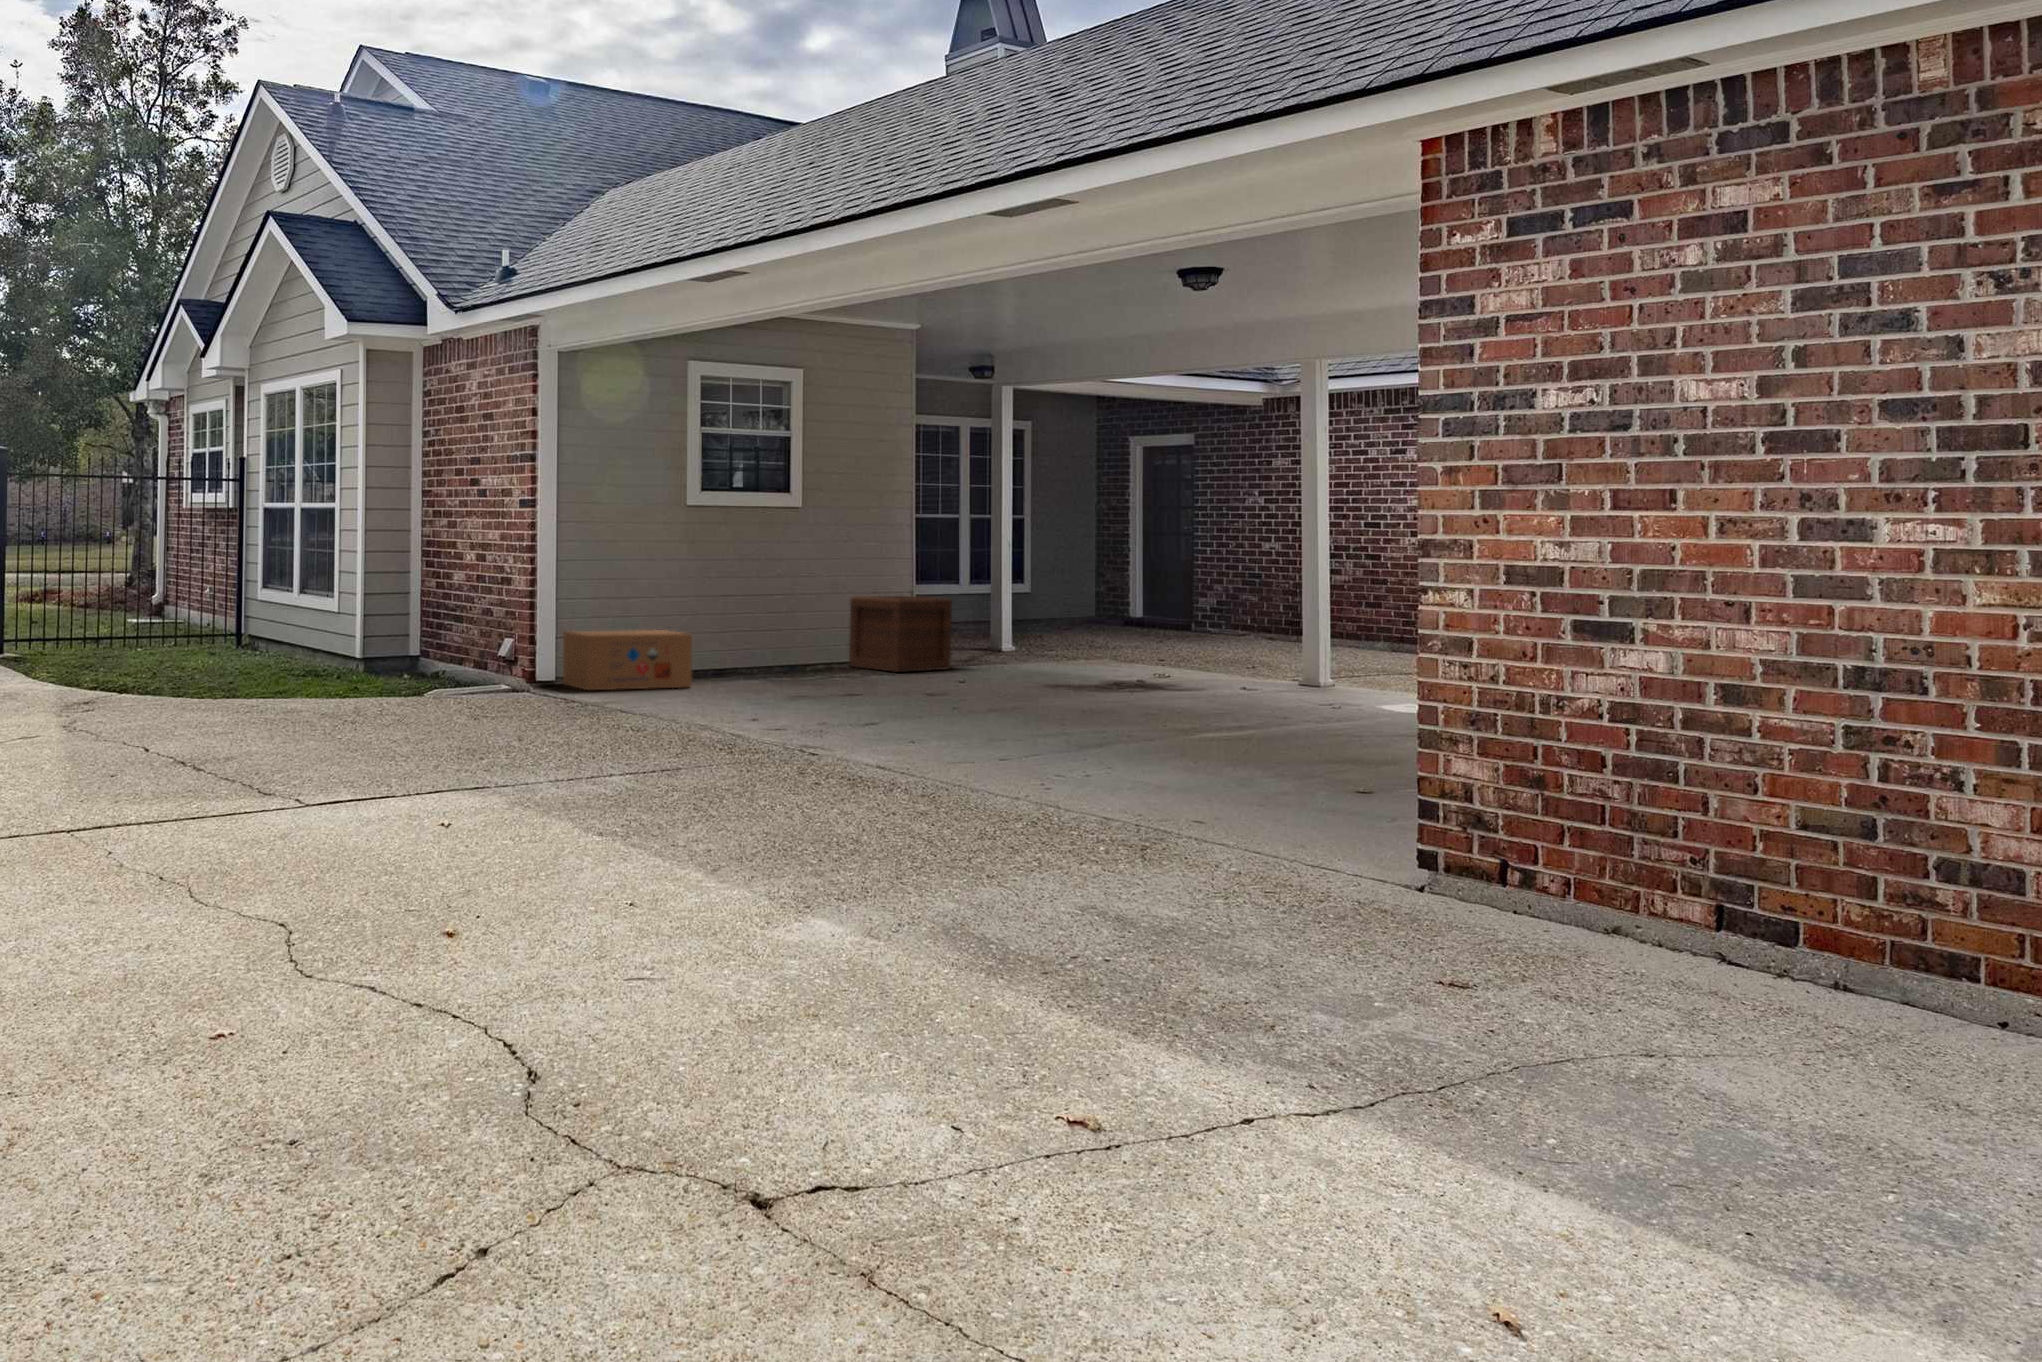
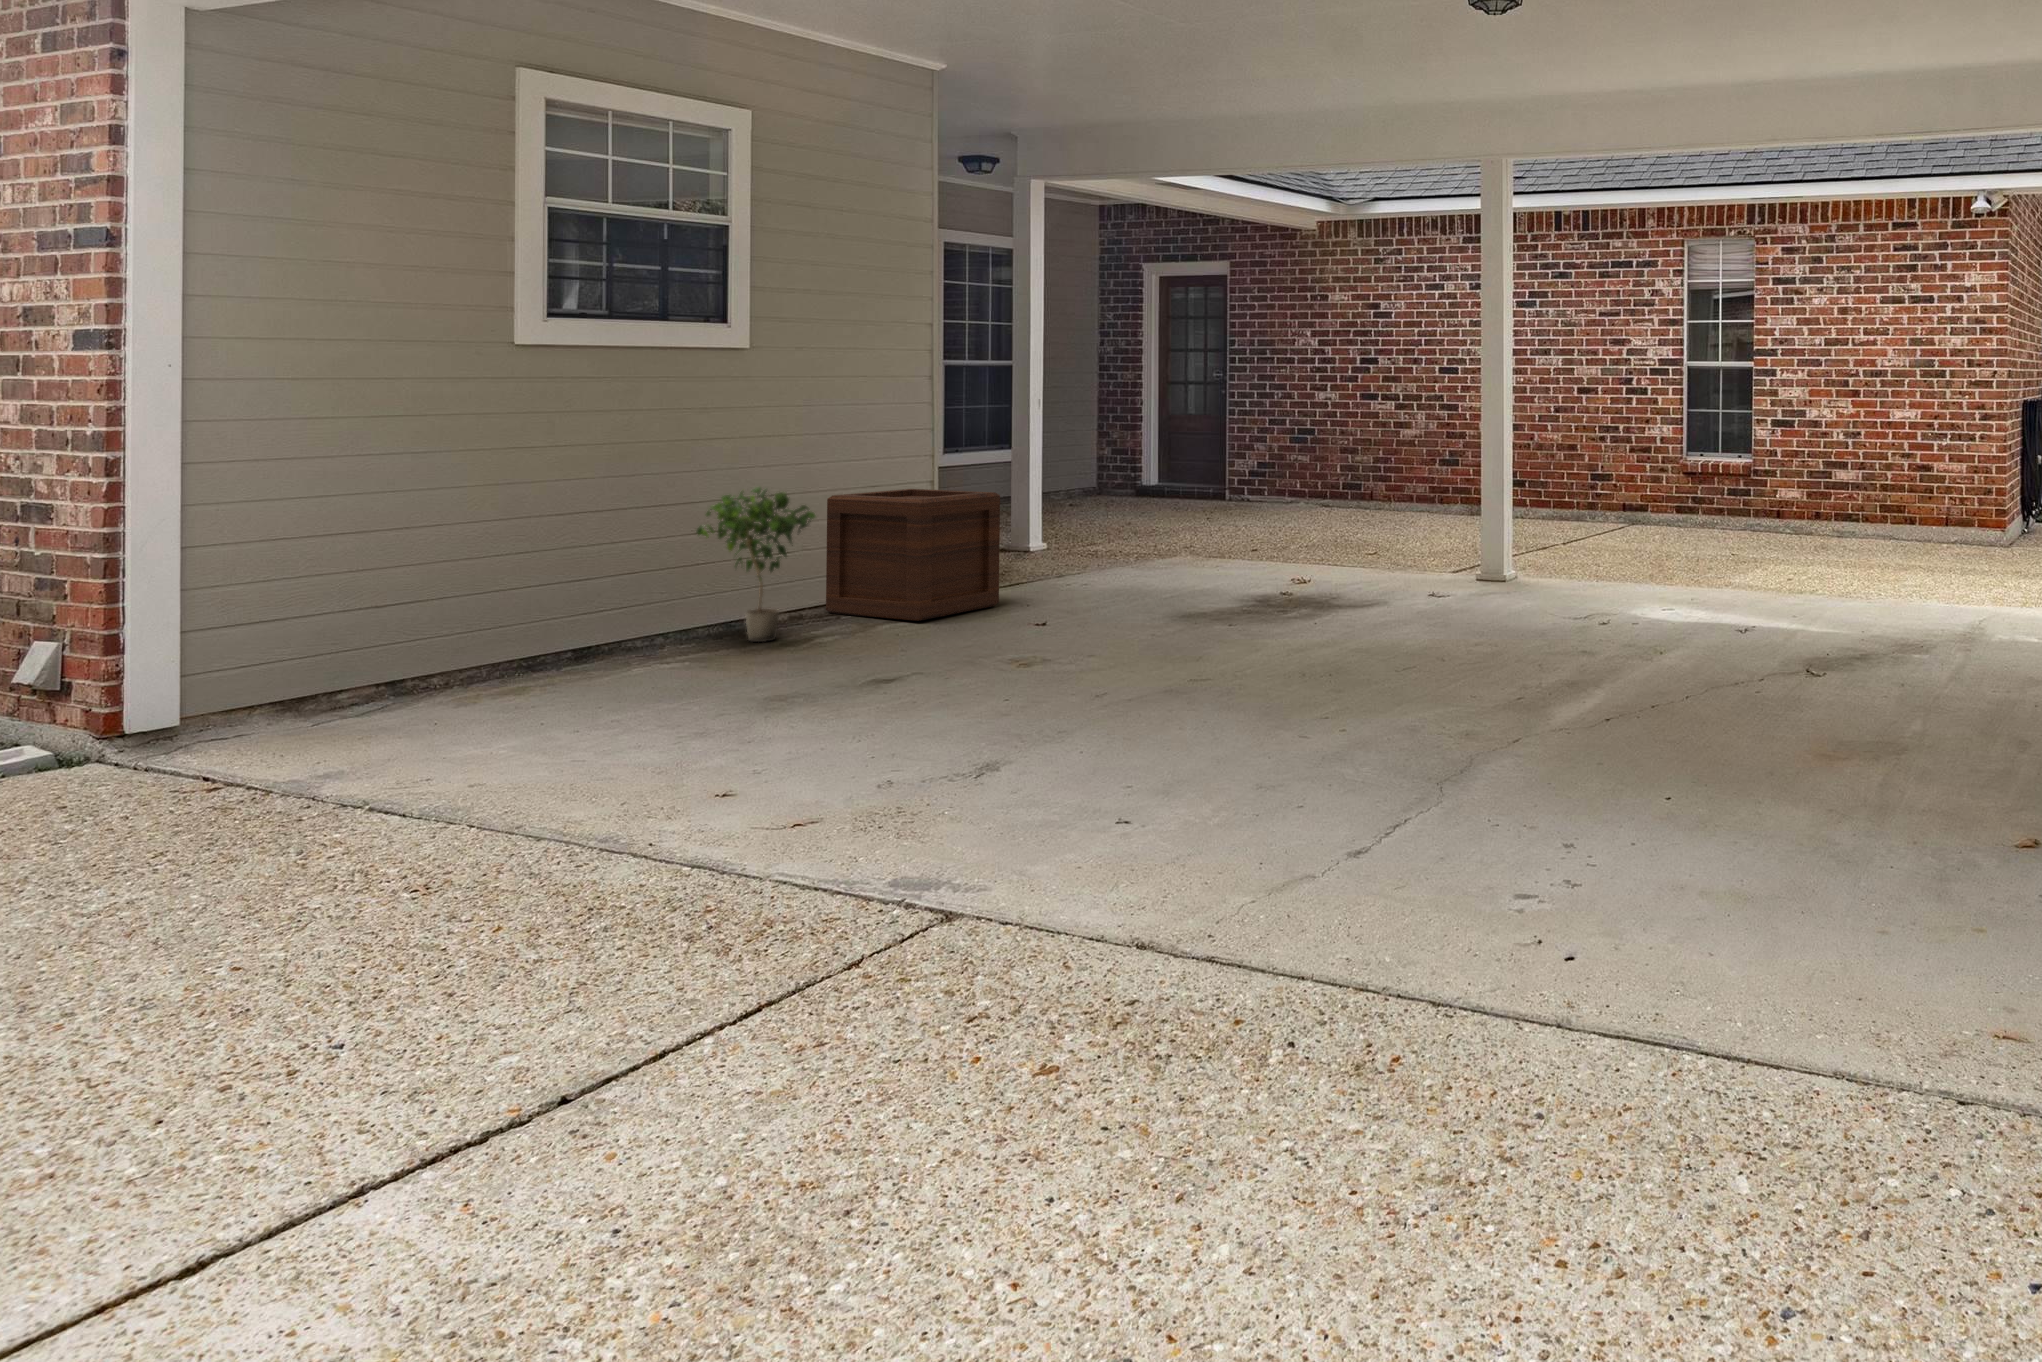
potted plant: none [776,587,837,674] -> present [697,487,815,642]
cardboard box: present [563,630,692,690] -> none [194,592,527,755]

